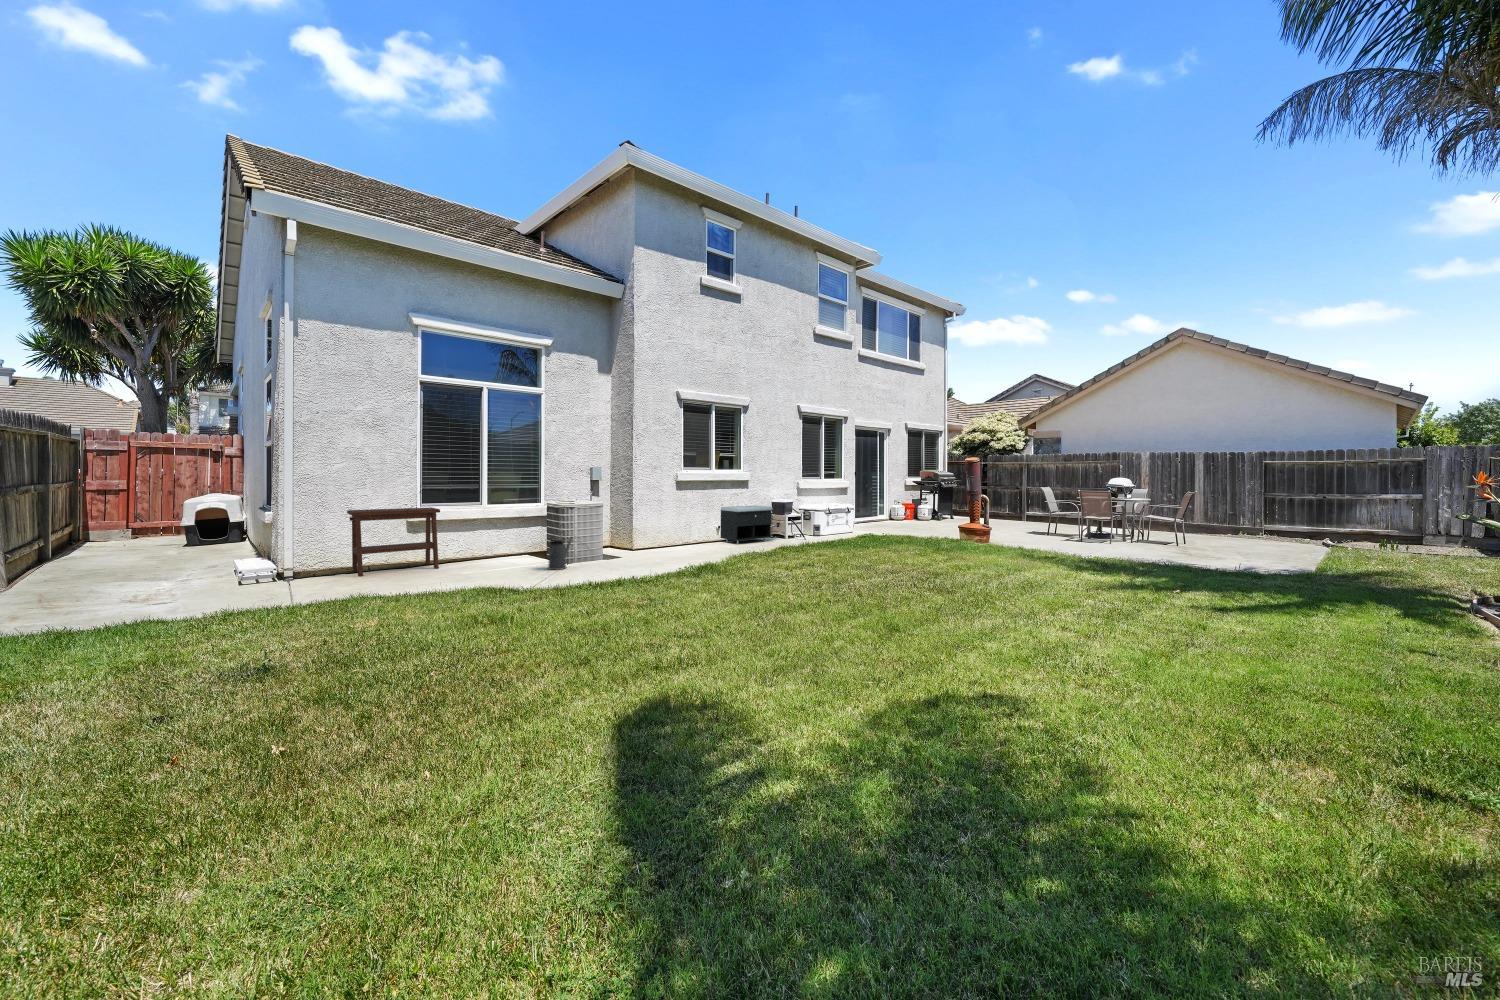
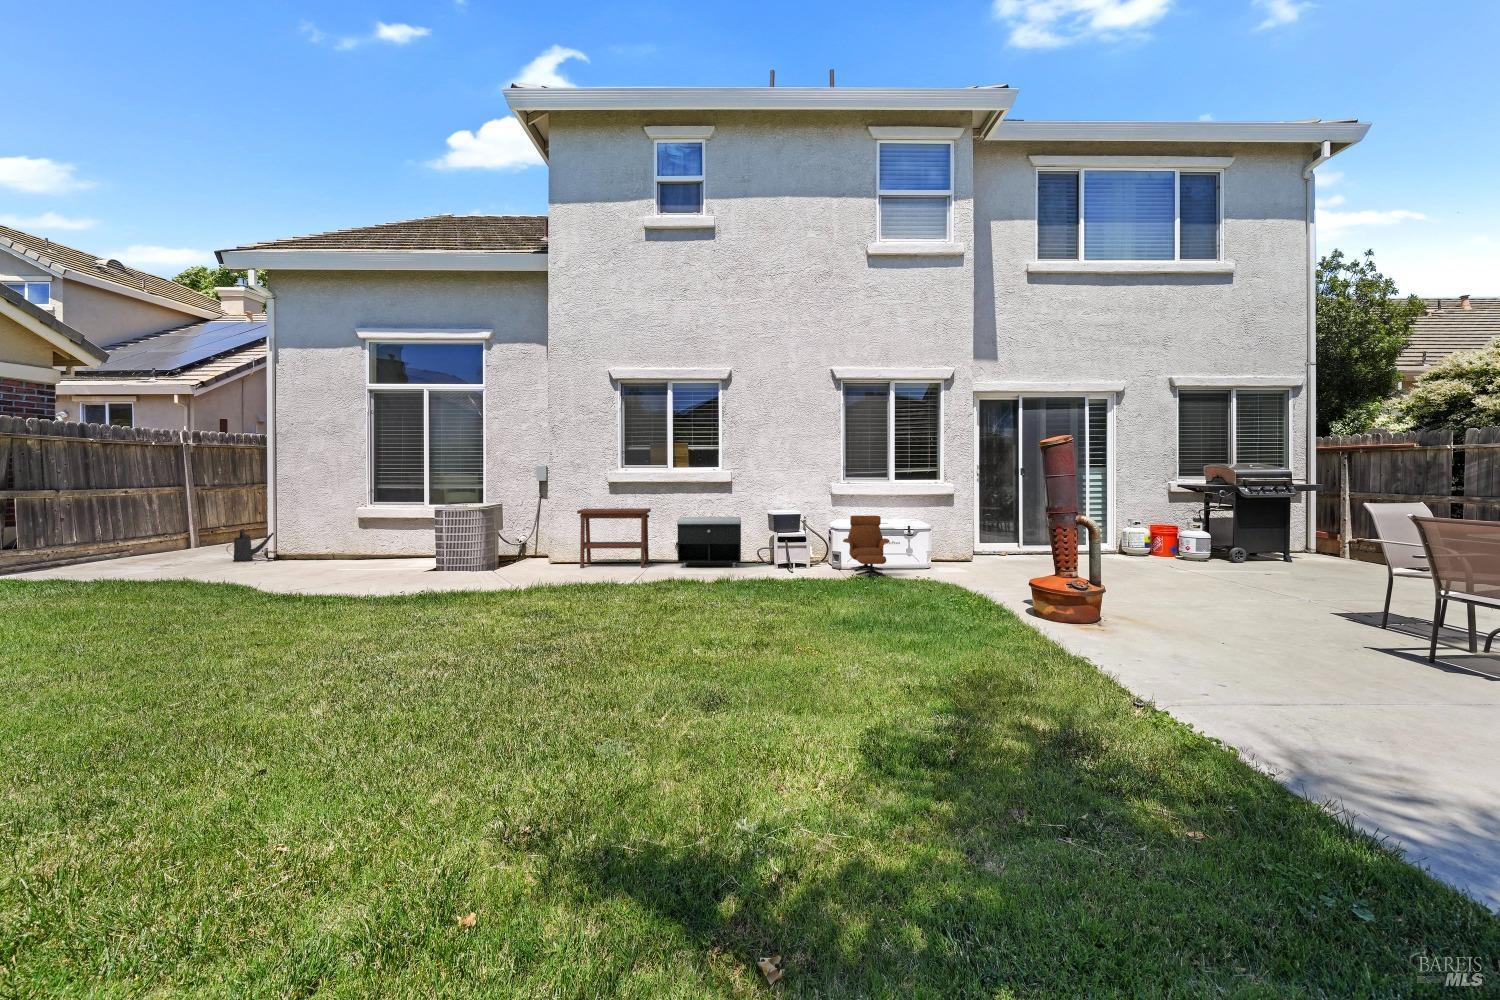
lounge chair: none [821,501,860,539] -> present [843,515,889,577]
side table: present [347,507,440,576] -> present [577,508,651,568]
watering can: present [548,537,572,570] -> present [226,529,274,562]

